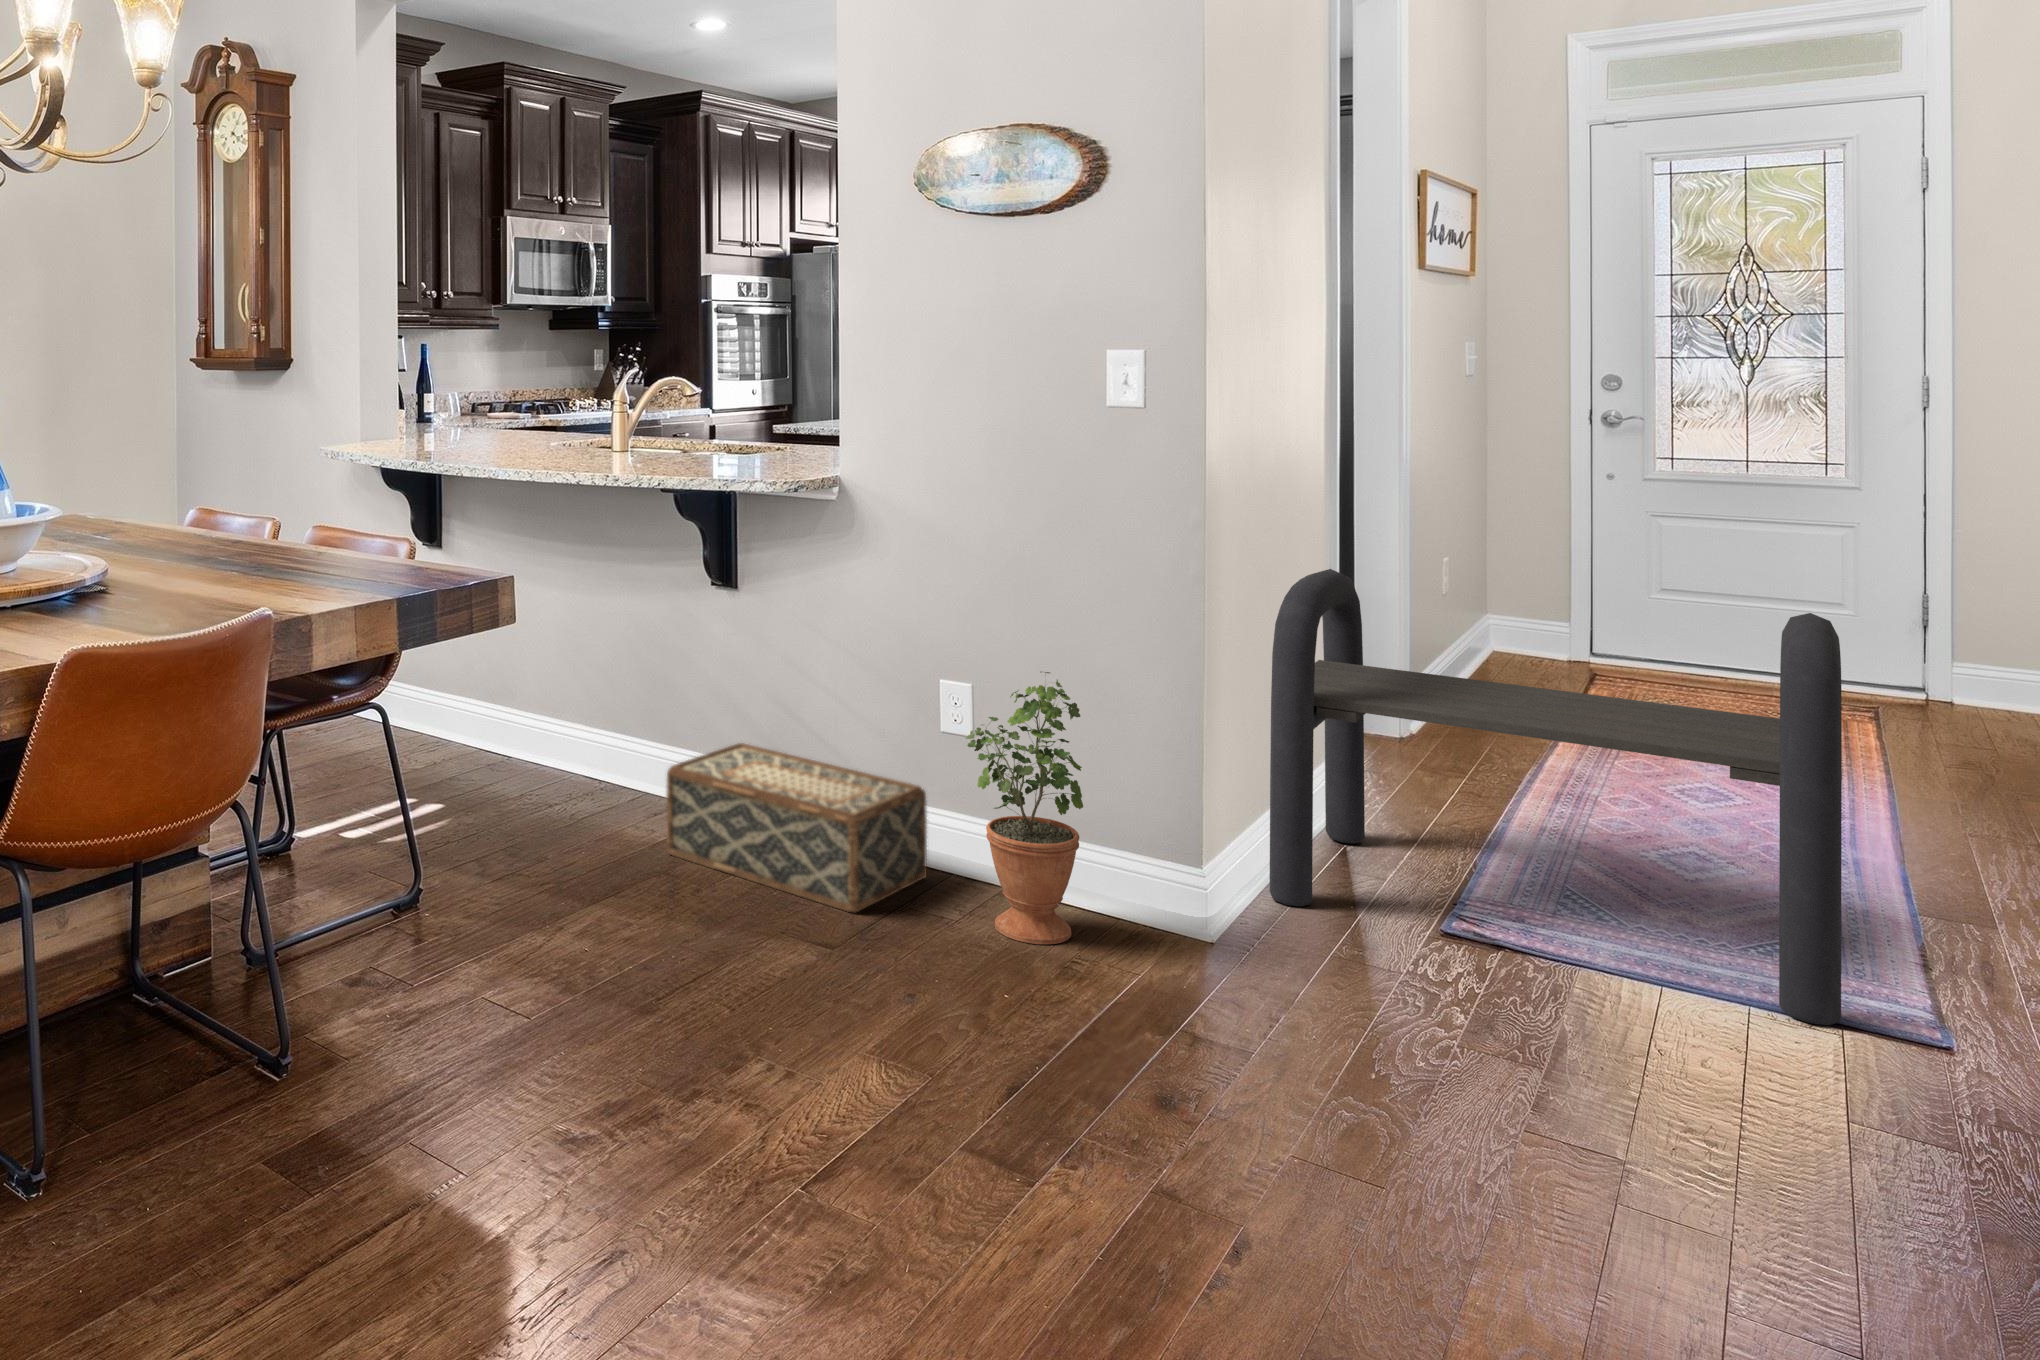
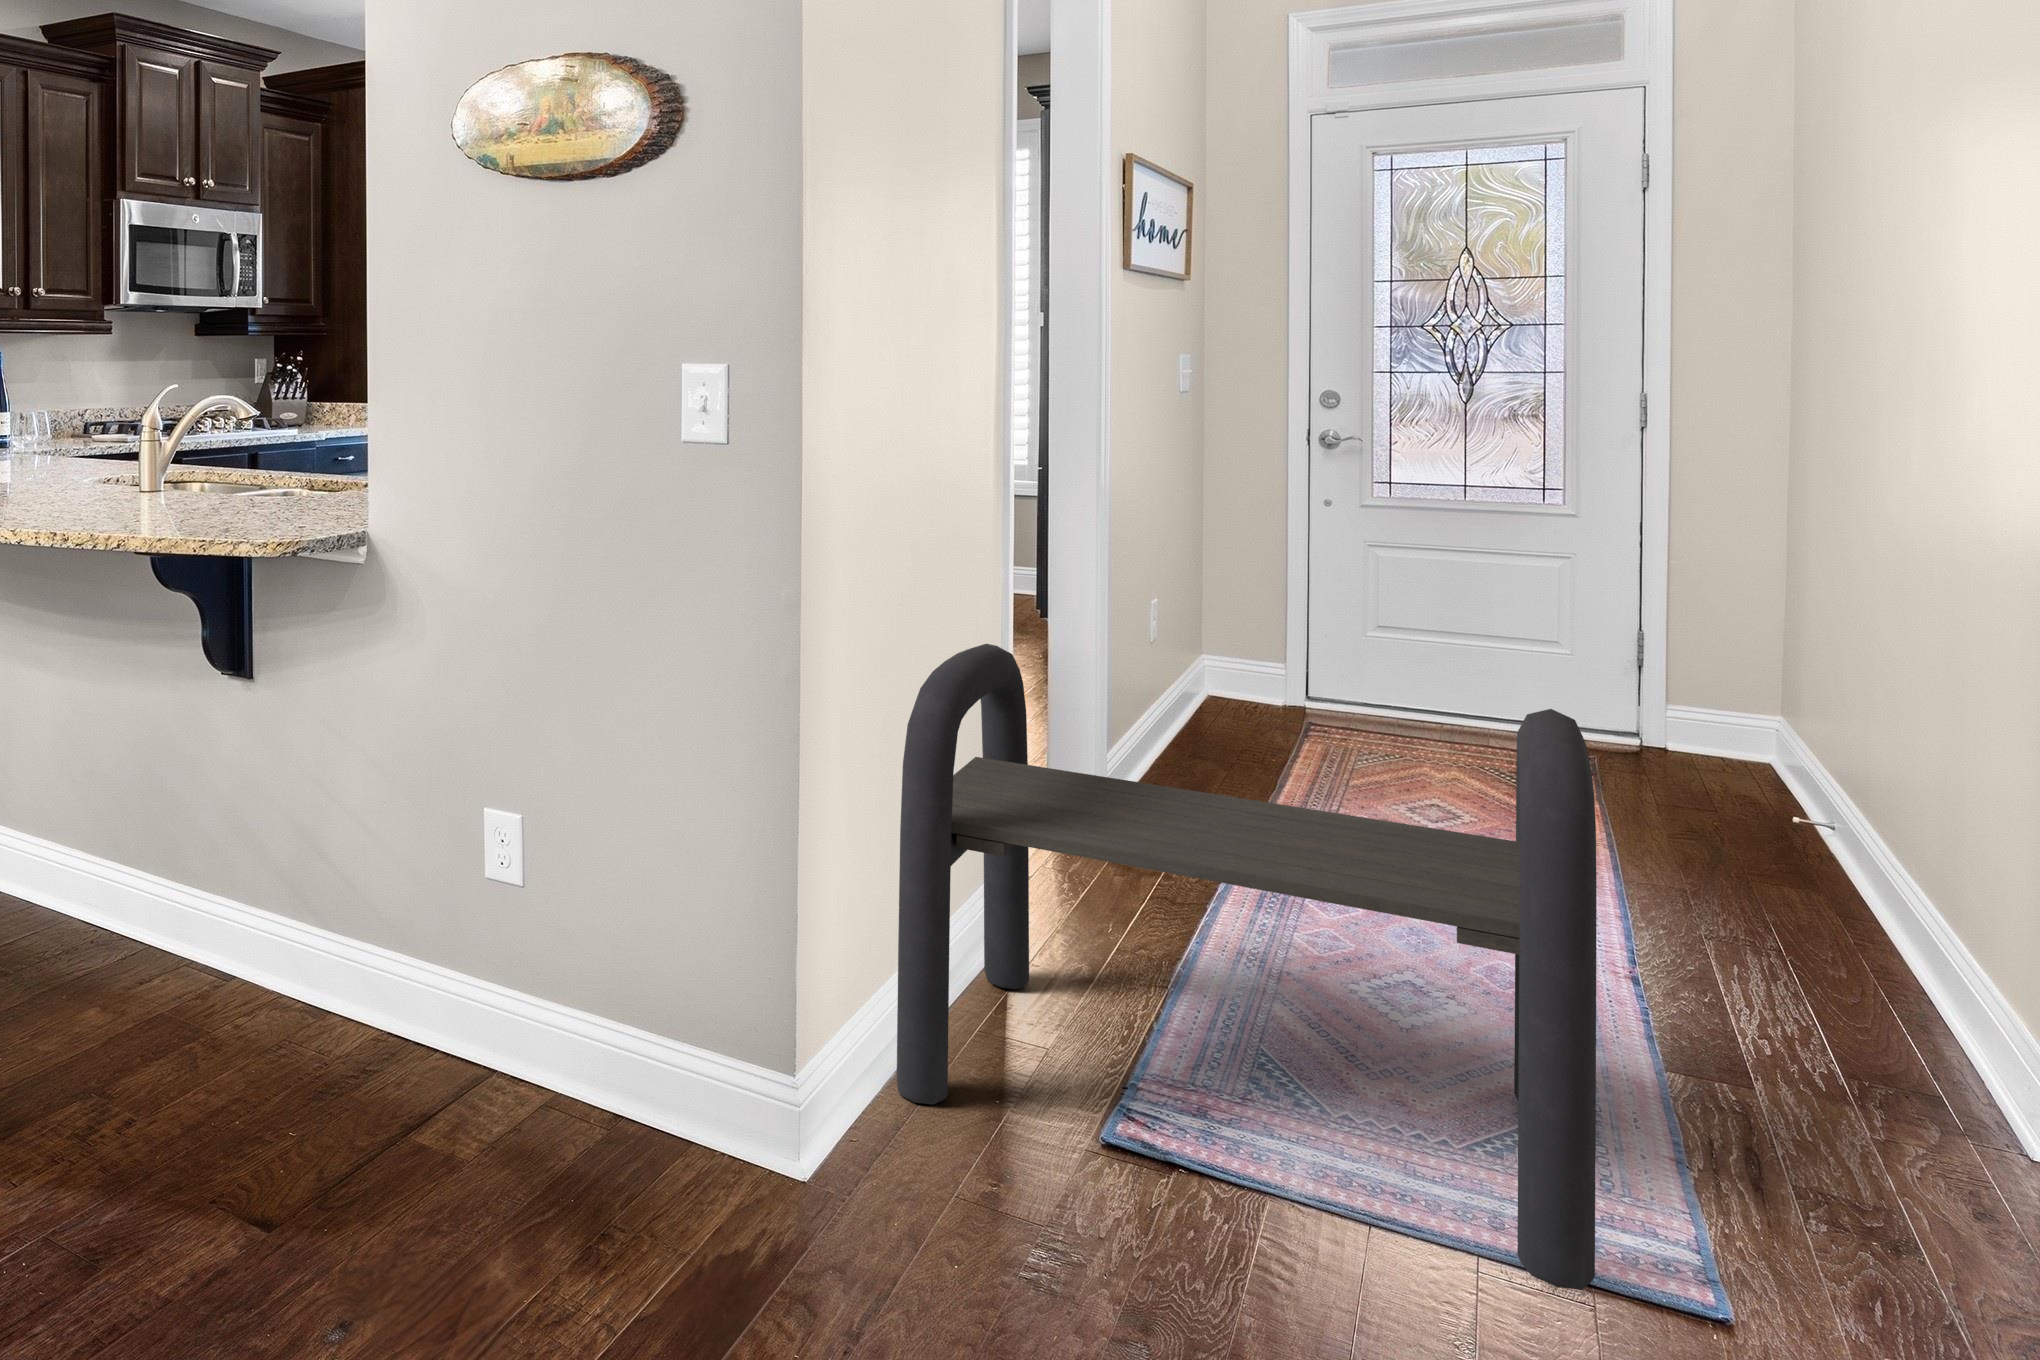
potted plant: present [966,672,1083,944] -> none [479,807,635,1201]
woven basket: present [666,743,927,912] -> none [117,886,456,1154]

